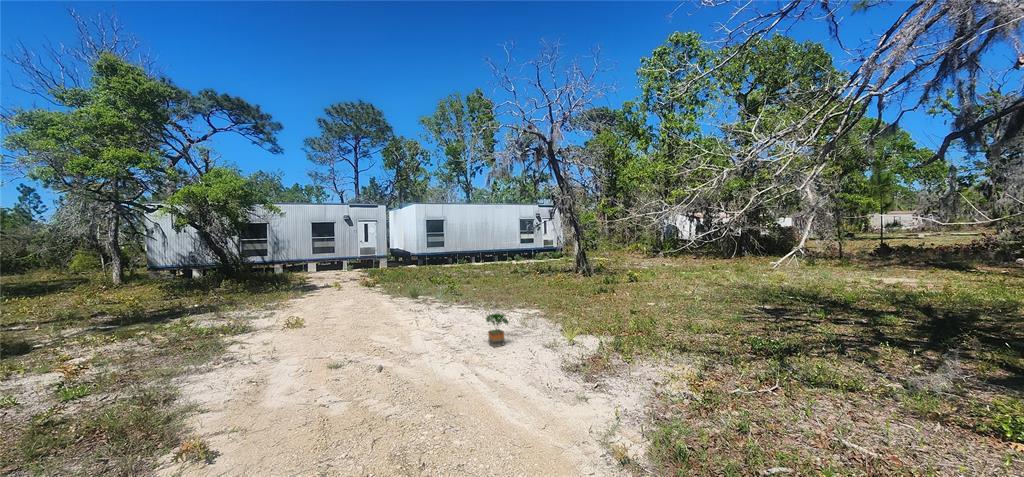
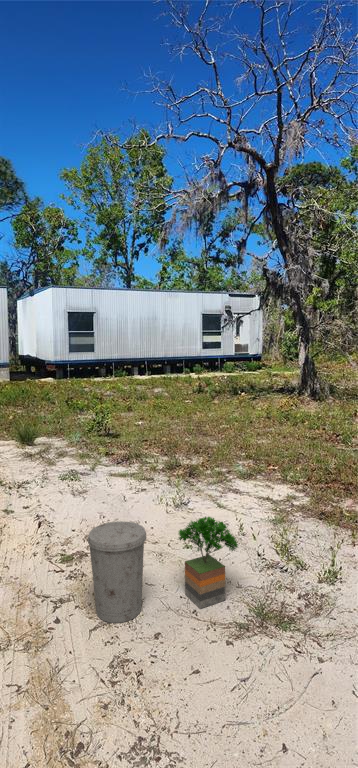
trash can: none [450,315,473,351] -> present [88,521,146,623]

